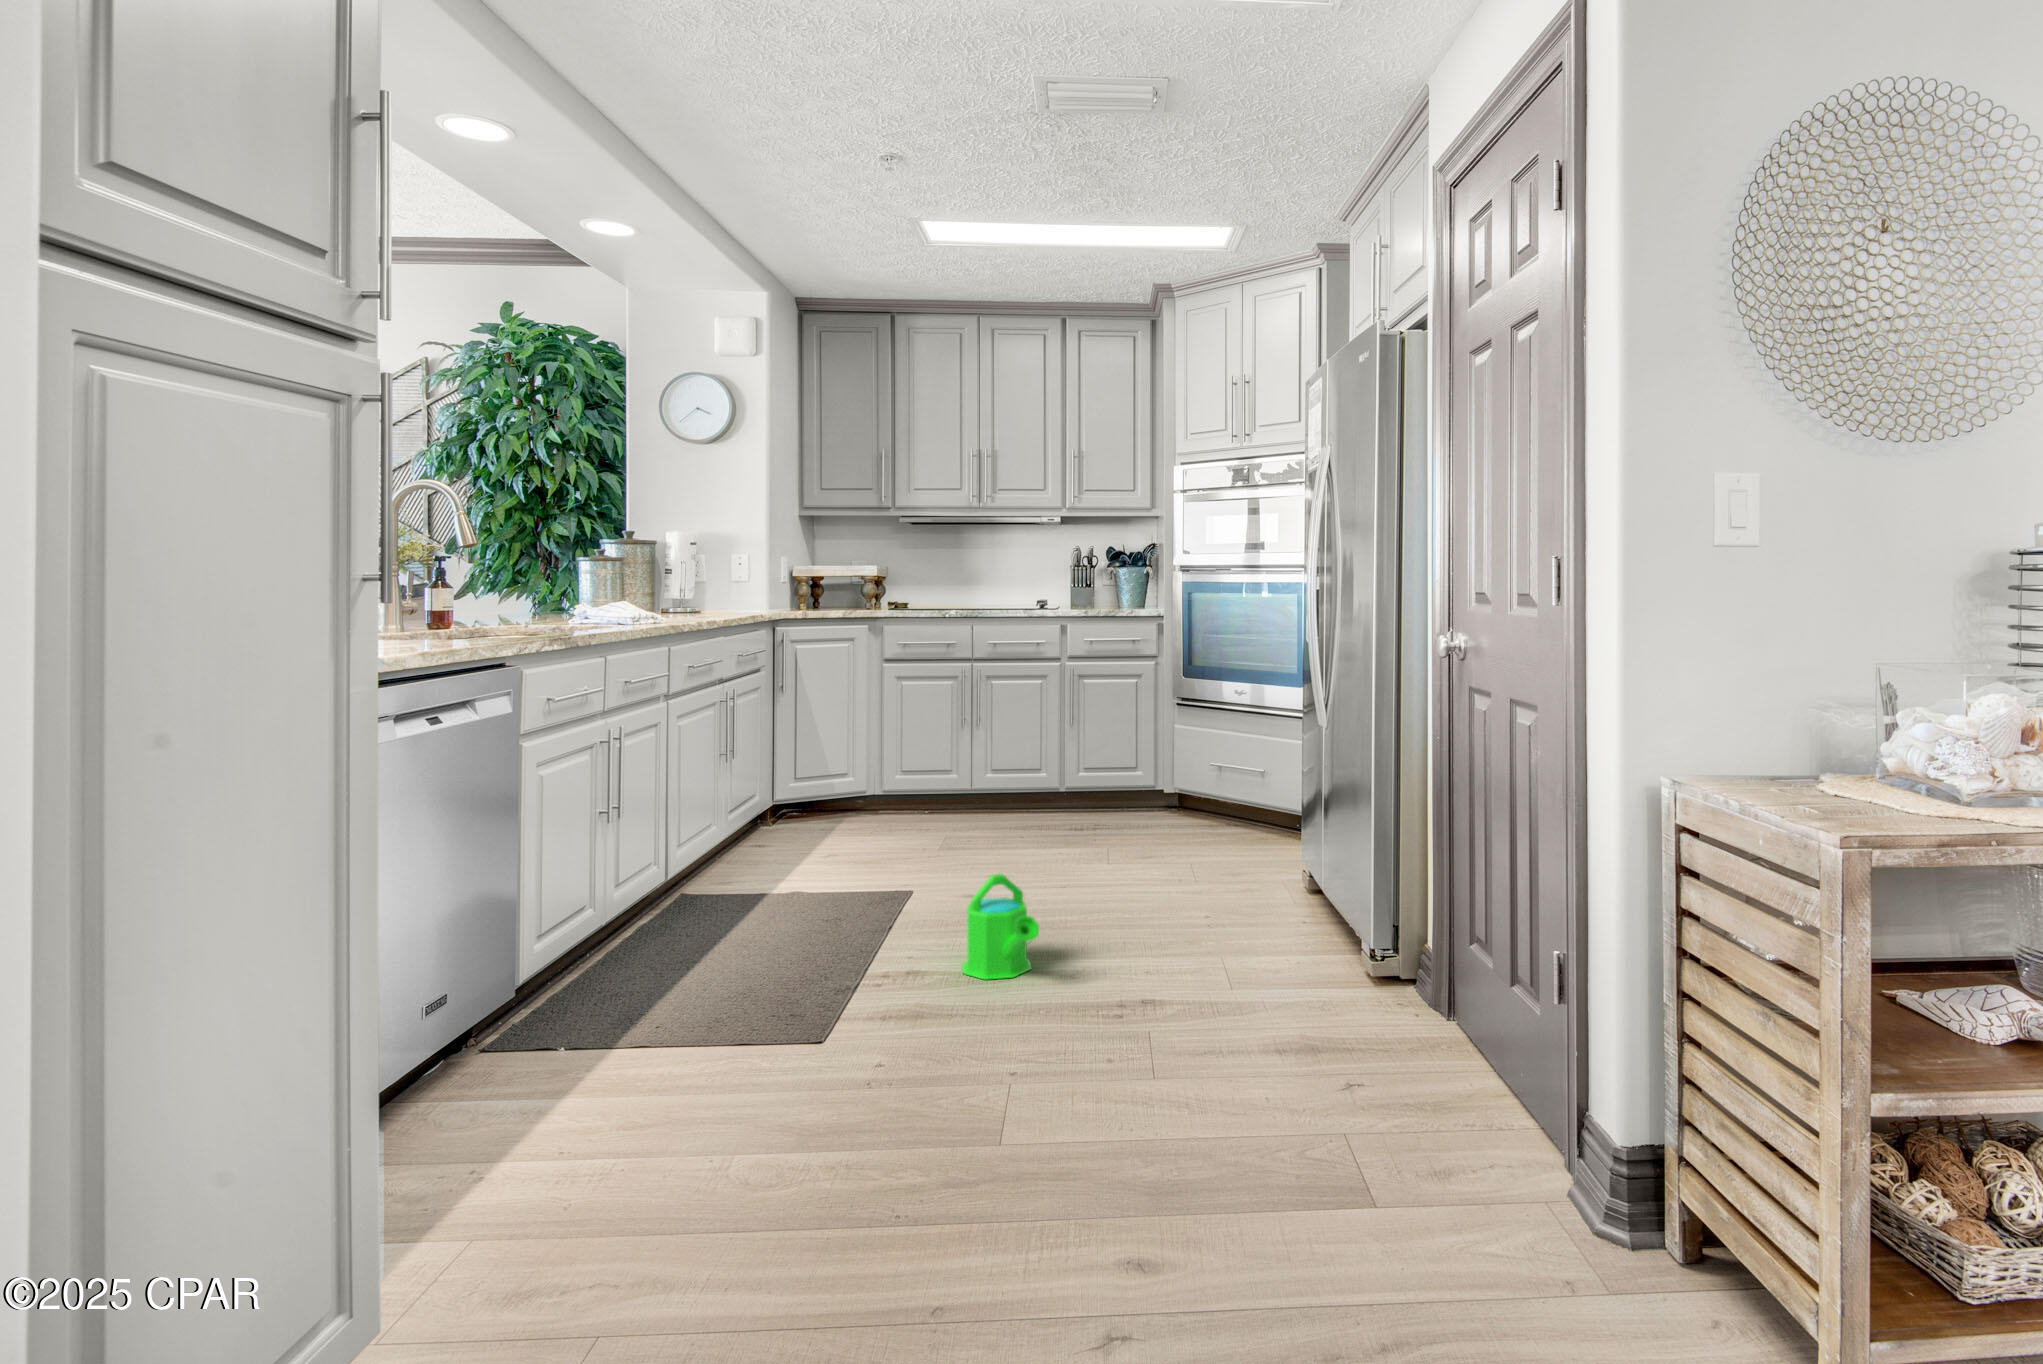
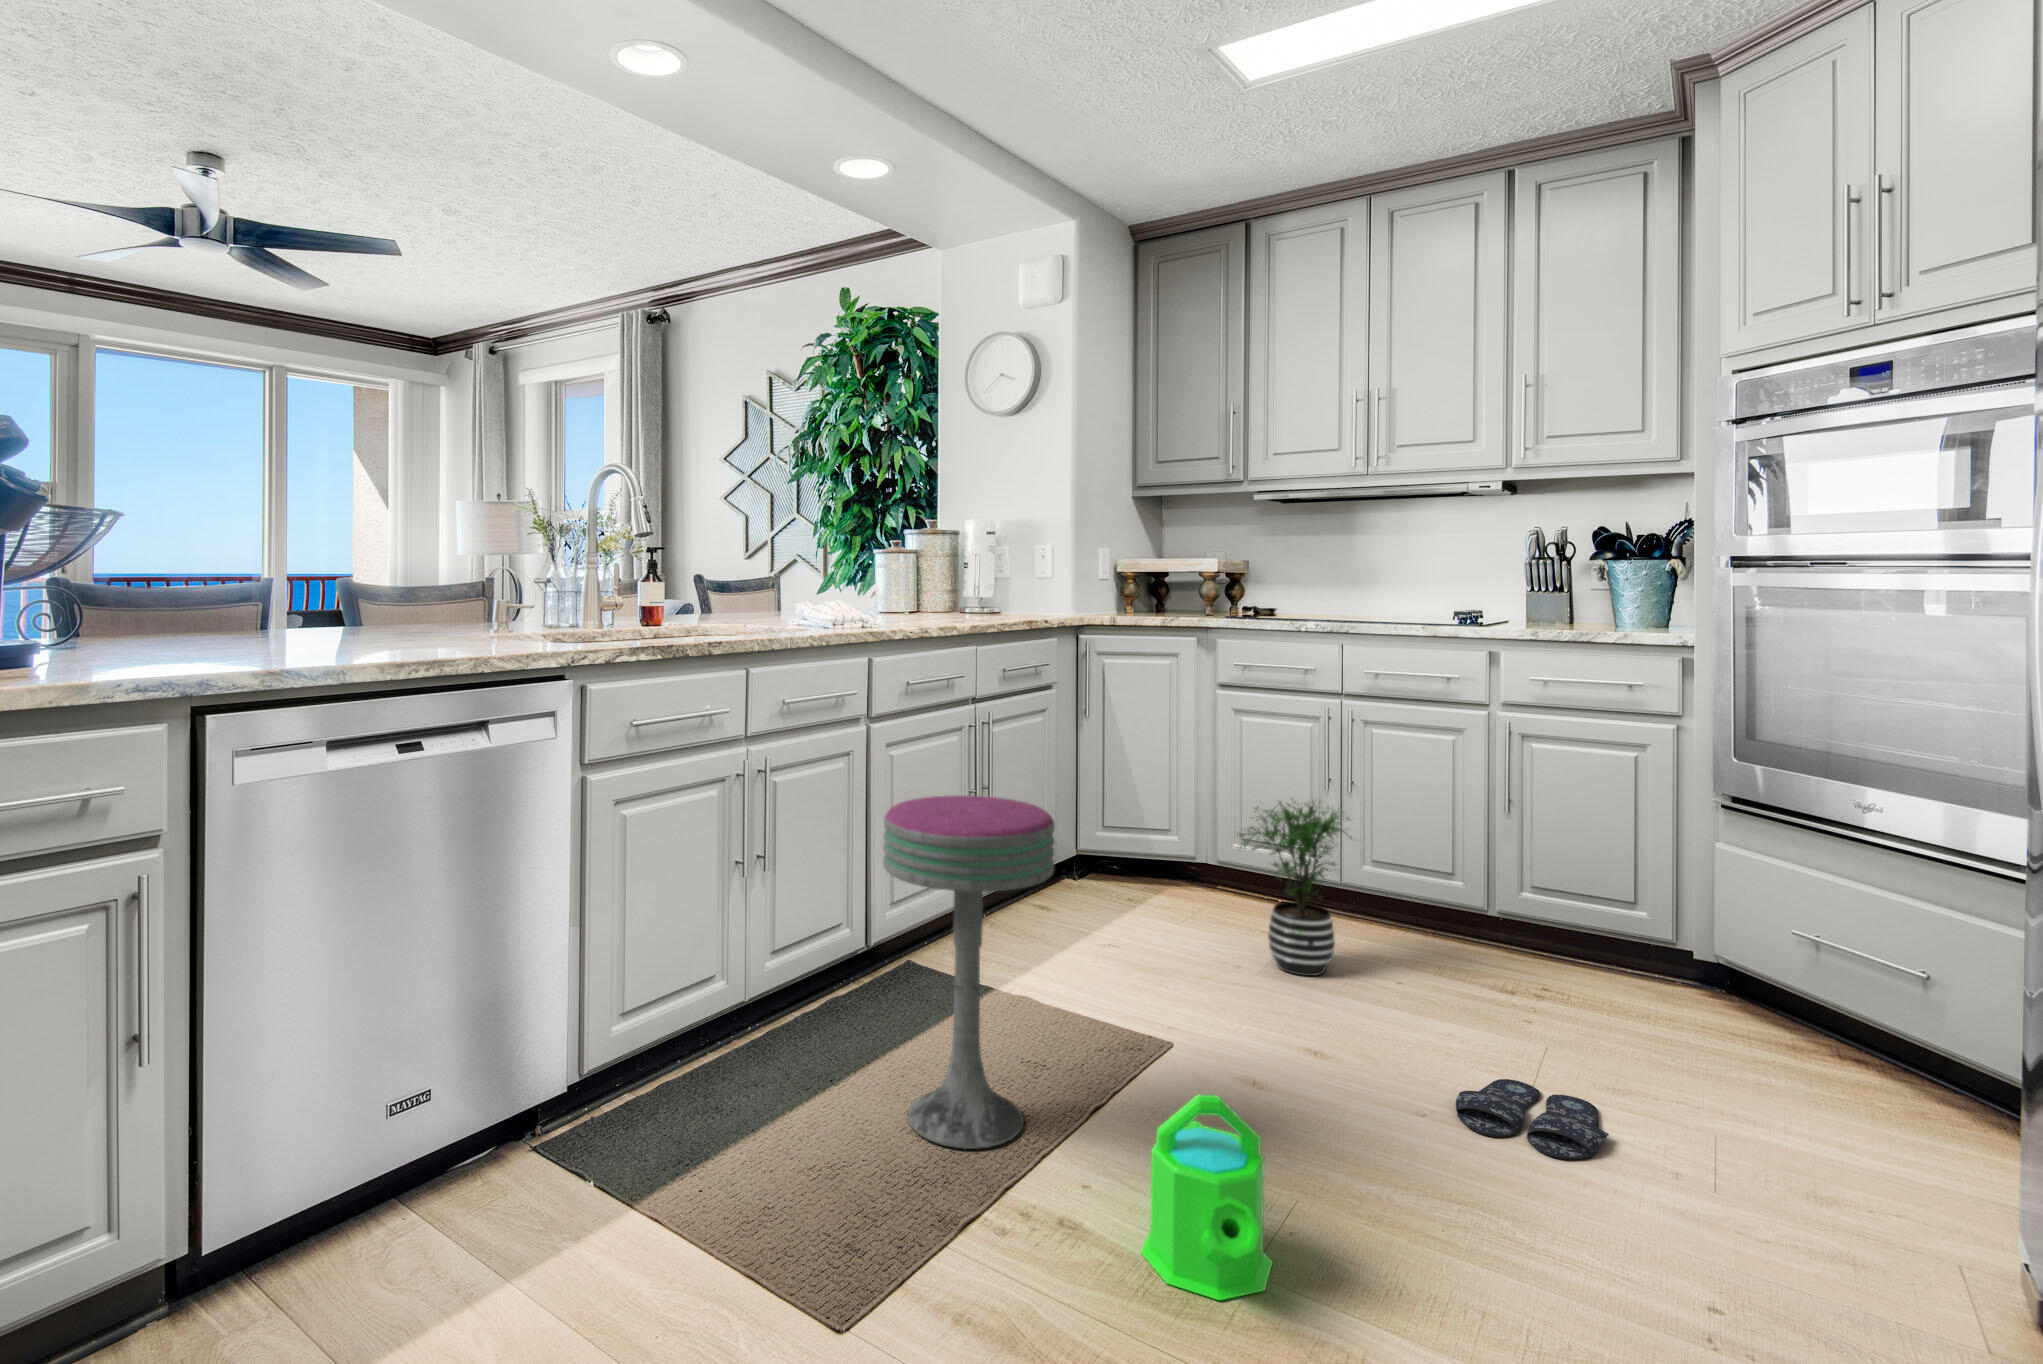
potted plant: none [921,727,1002,846] -> present [1237,799,1352,976]
bar stool: none [753,734,875,967] -> present [883,795,1055,1149]
slippers: none [1081,868,1153,892] -> present [1456,1079,1609,1159]

